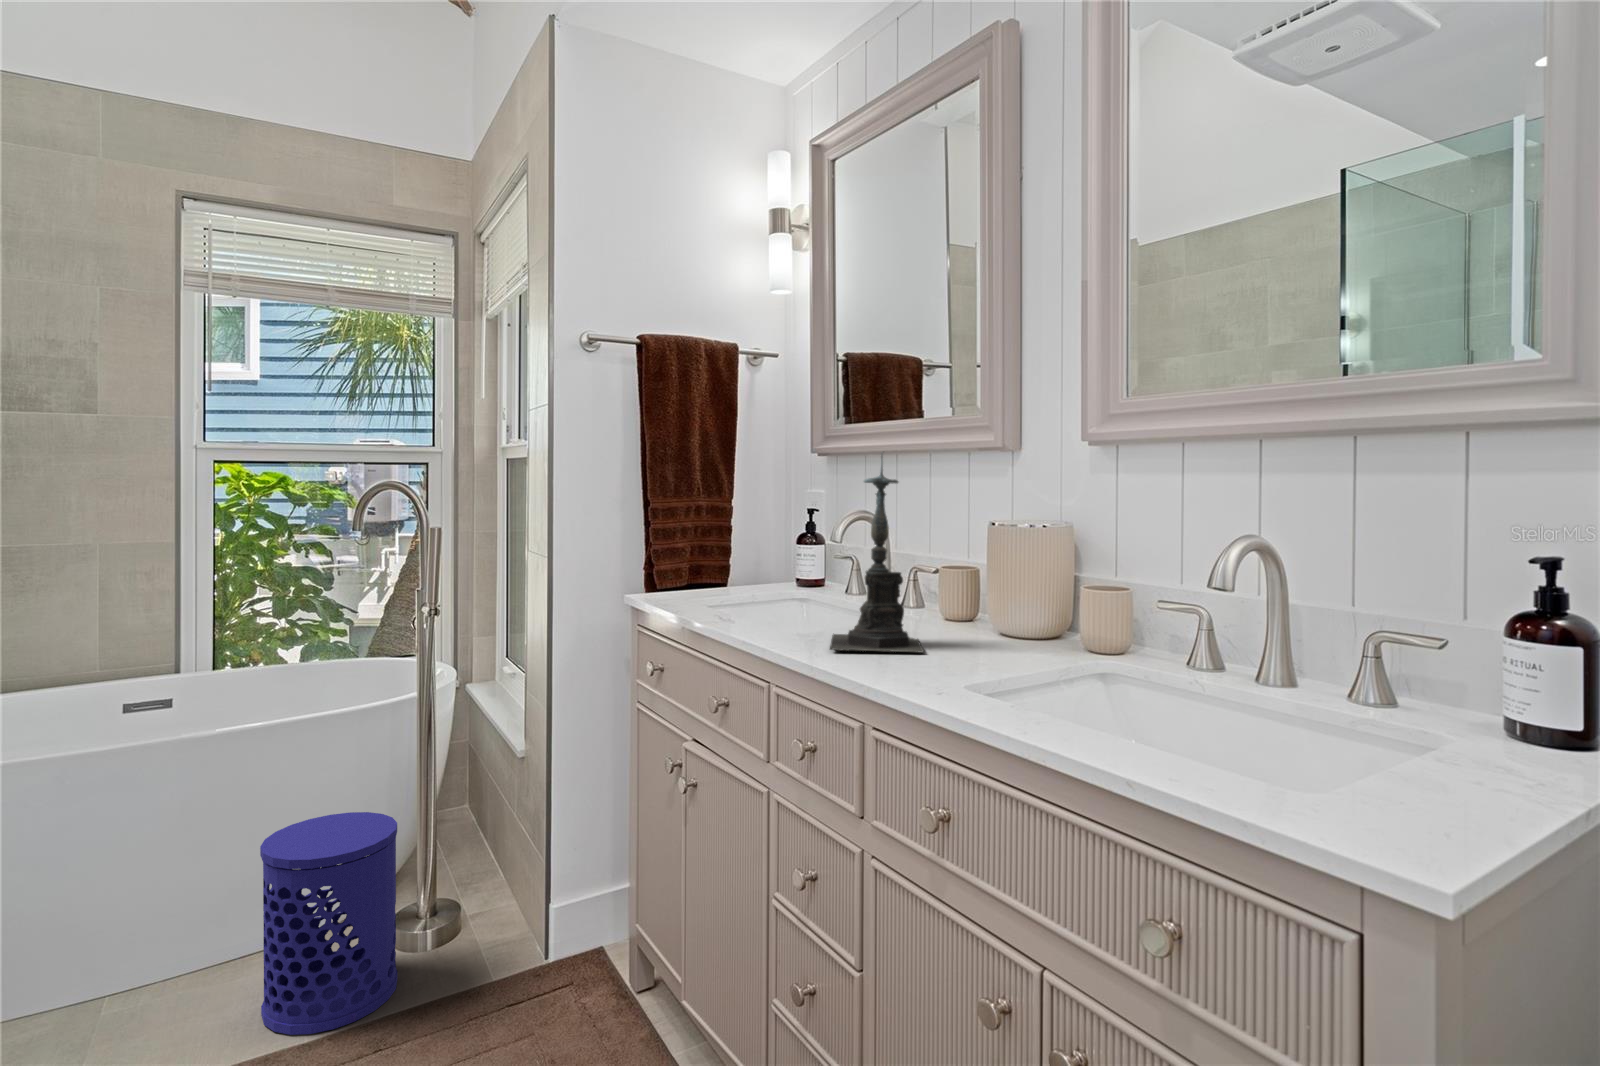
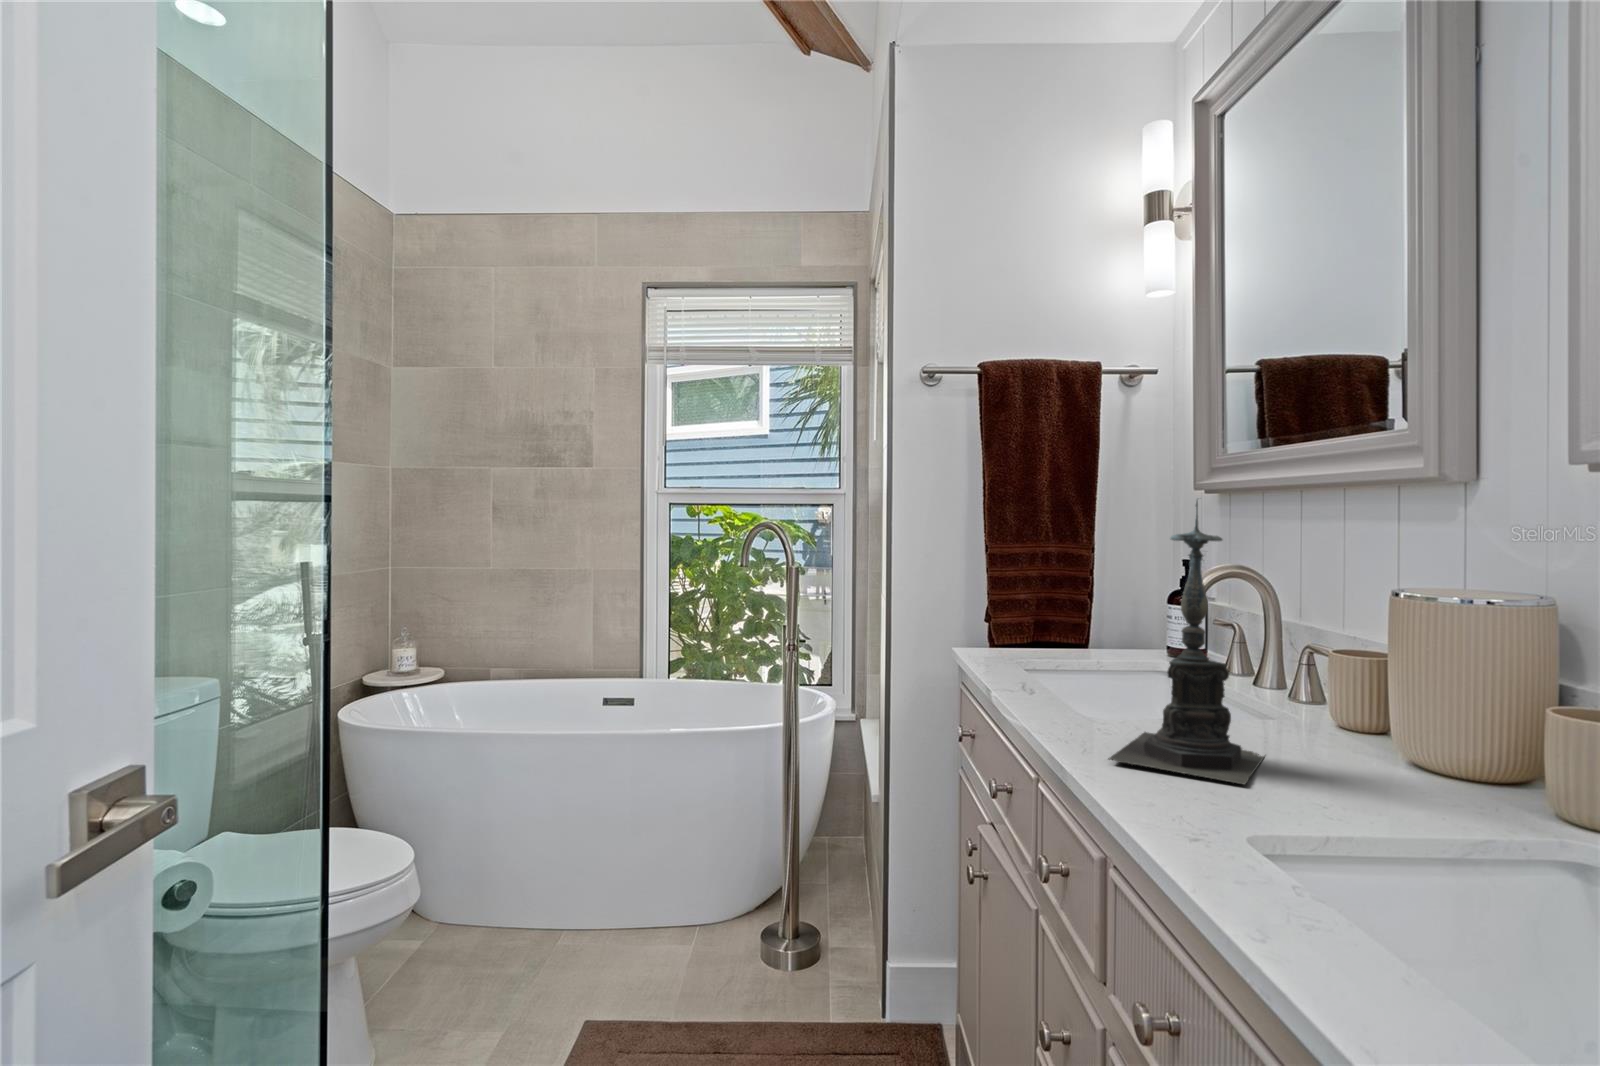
waste bin: present [260,812,397,1035] -> none [645,824,753,1023]

